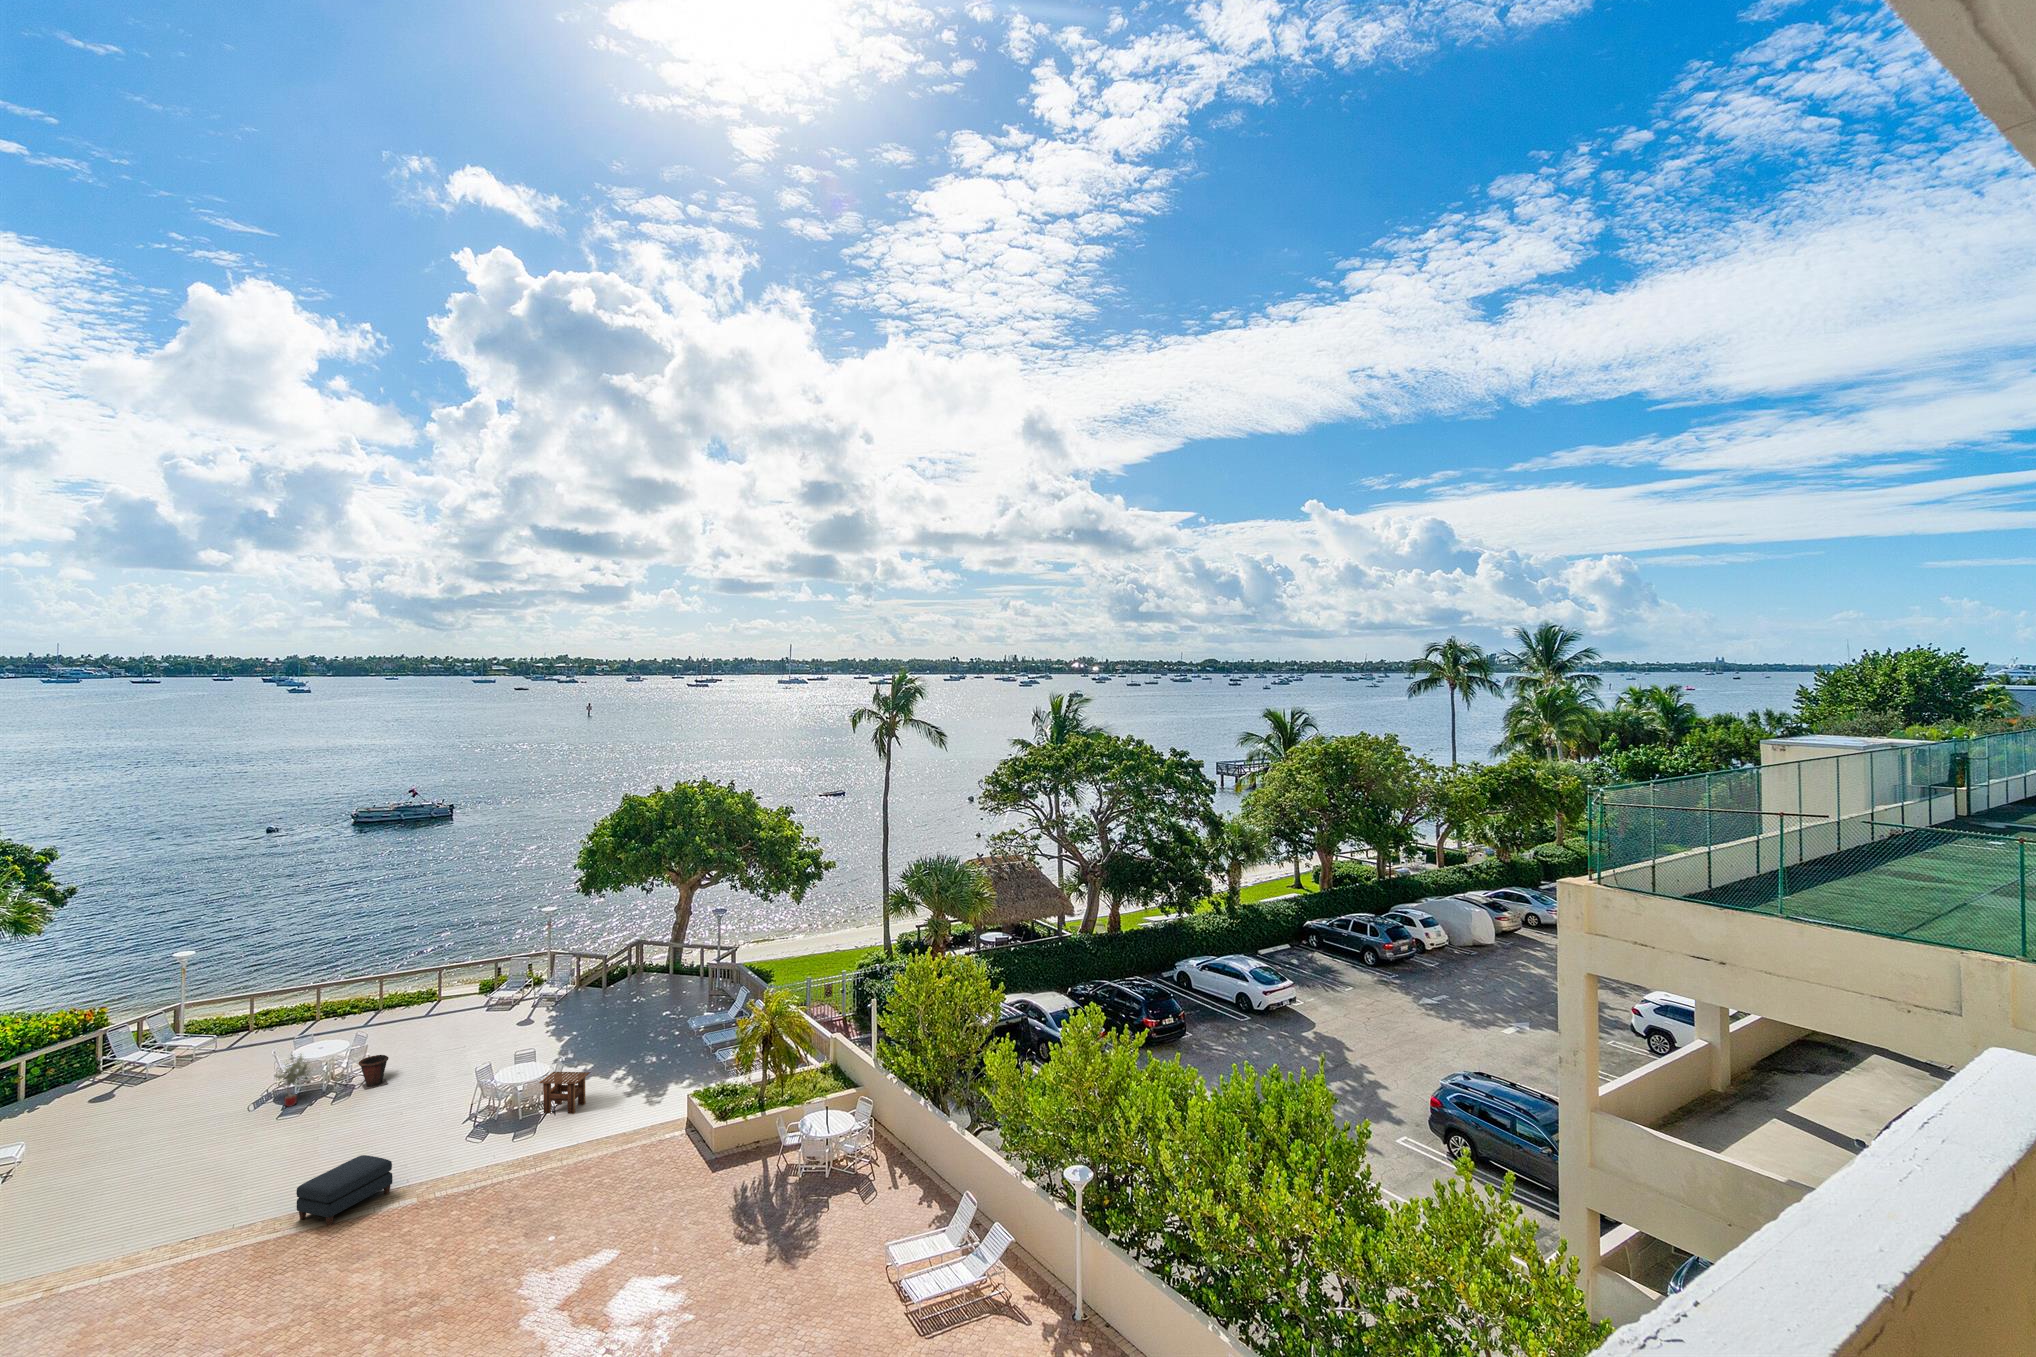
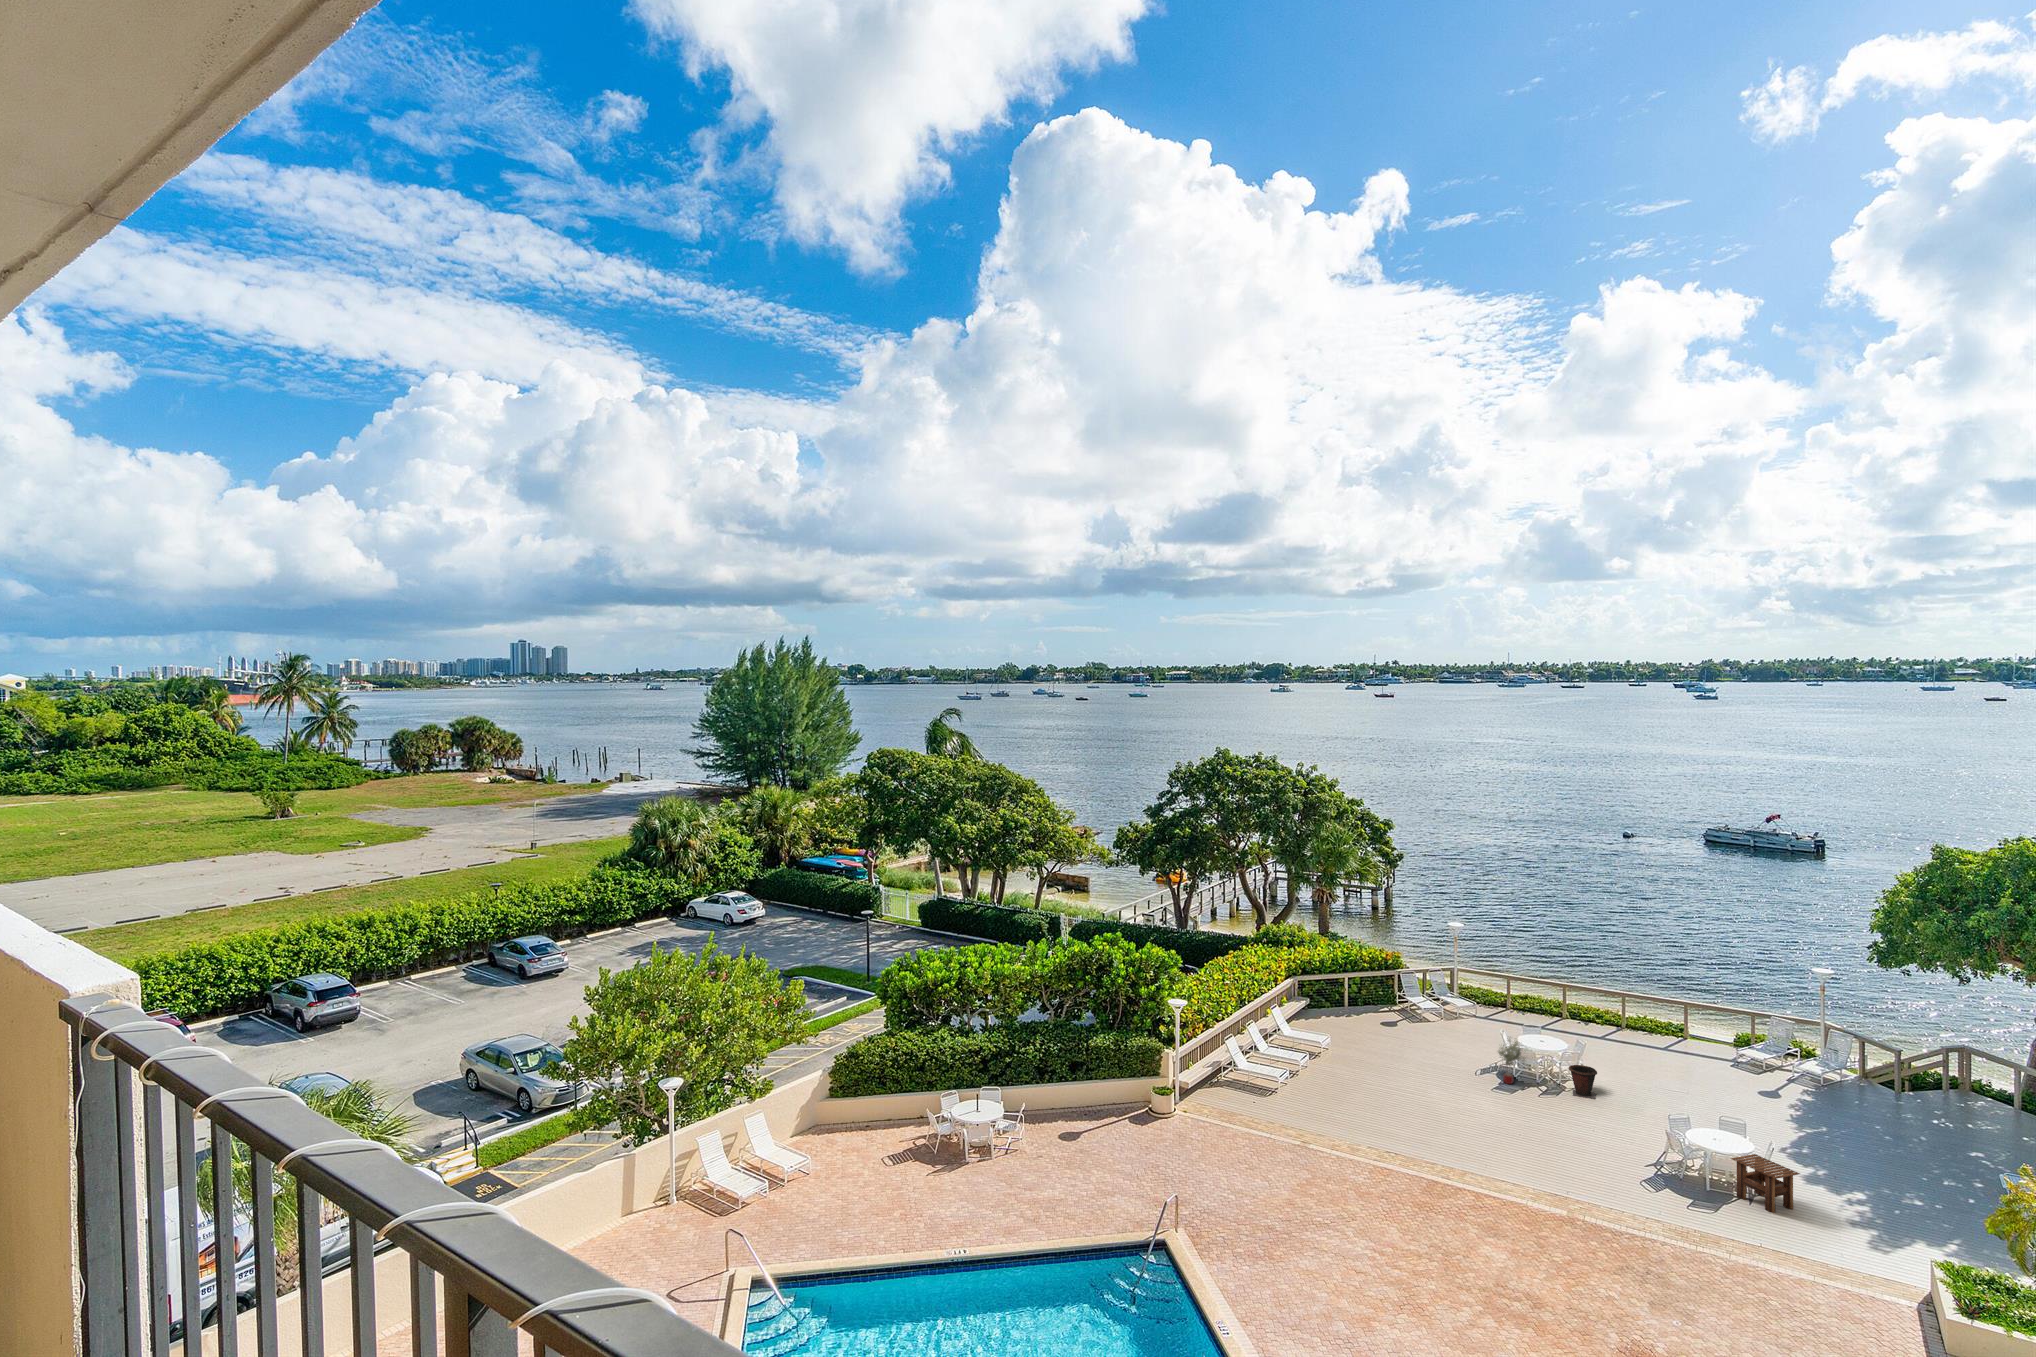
ottoman: present [296,1155,393,1225] -> none [1468,1148,1551,1197]

